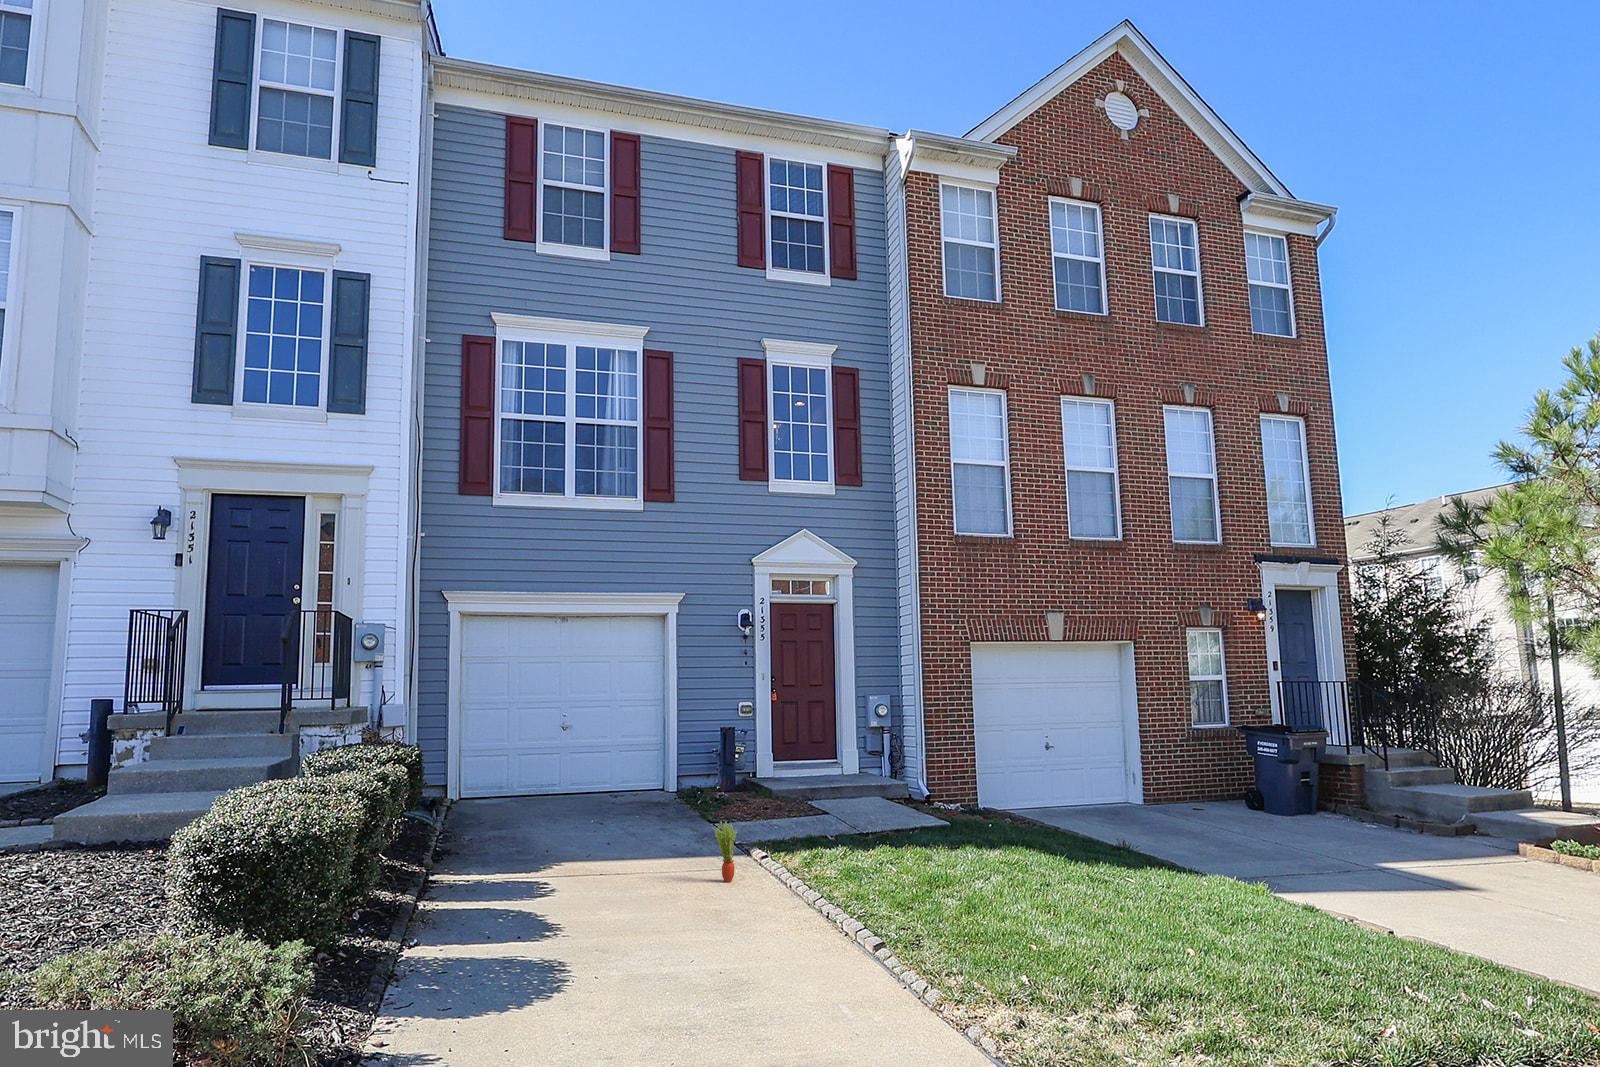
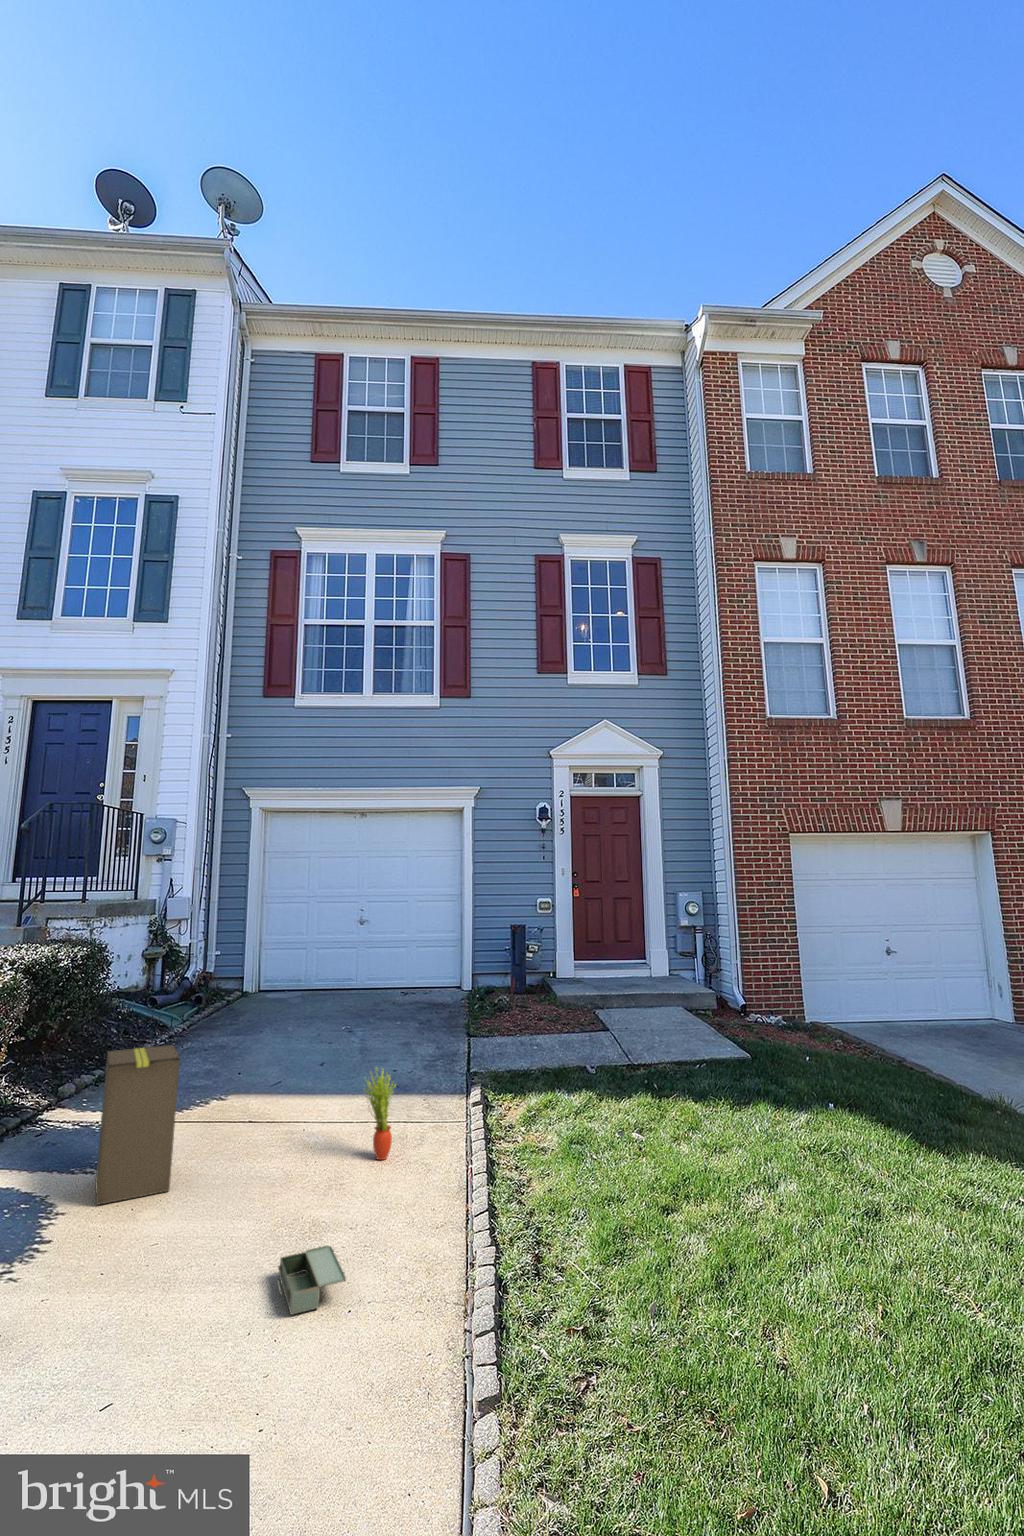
cardboard box: none [550,807,613,904] -> present [95,1045,180,1205]
toolbox: none [731,902,778,924] -> present [277,1245,346,1315]

